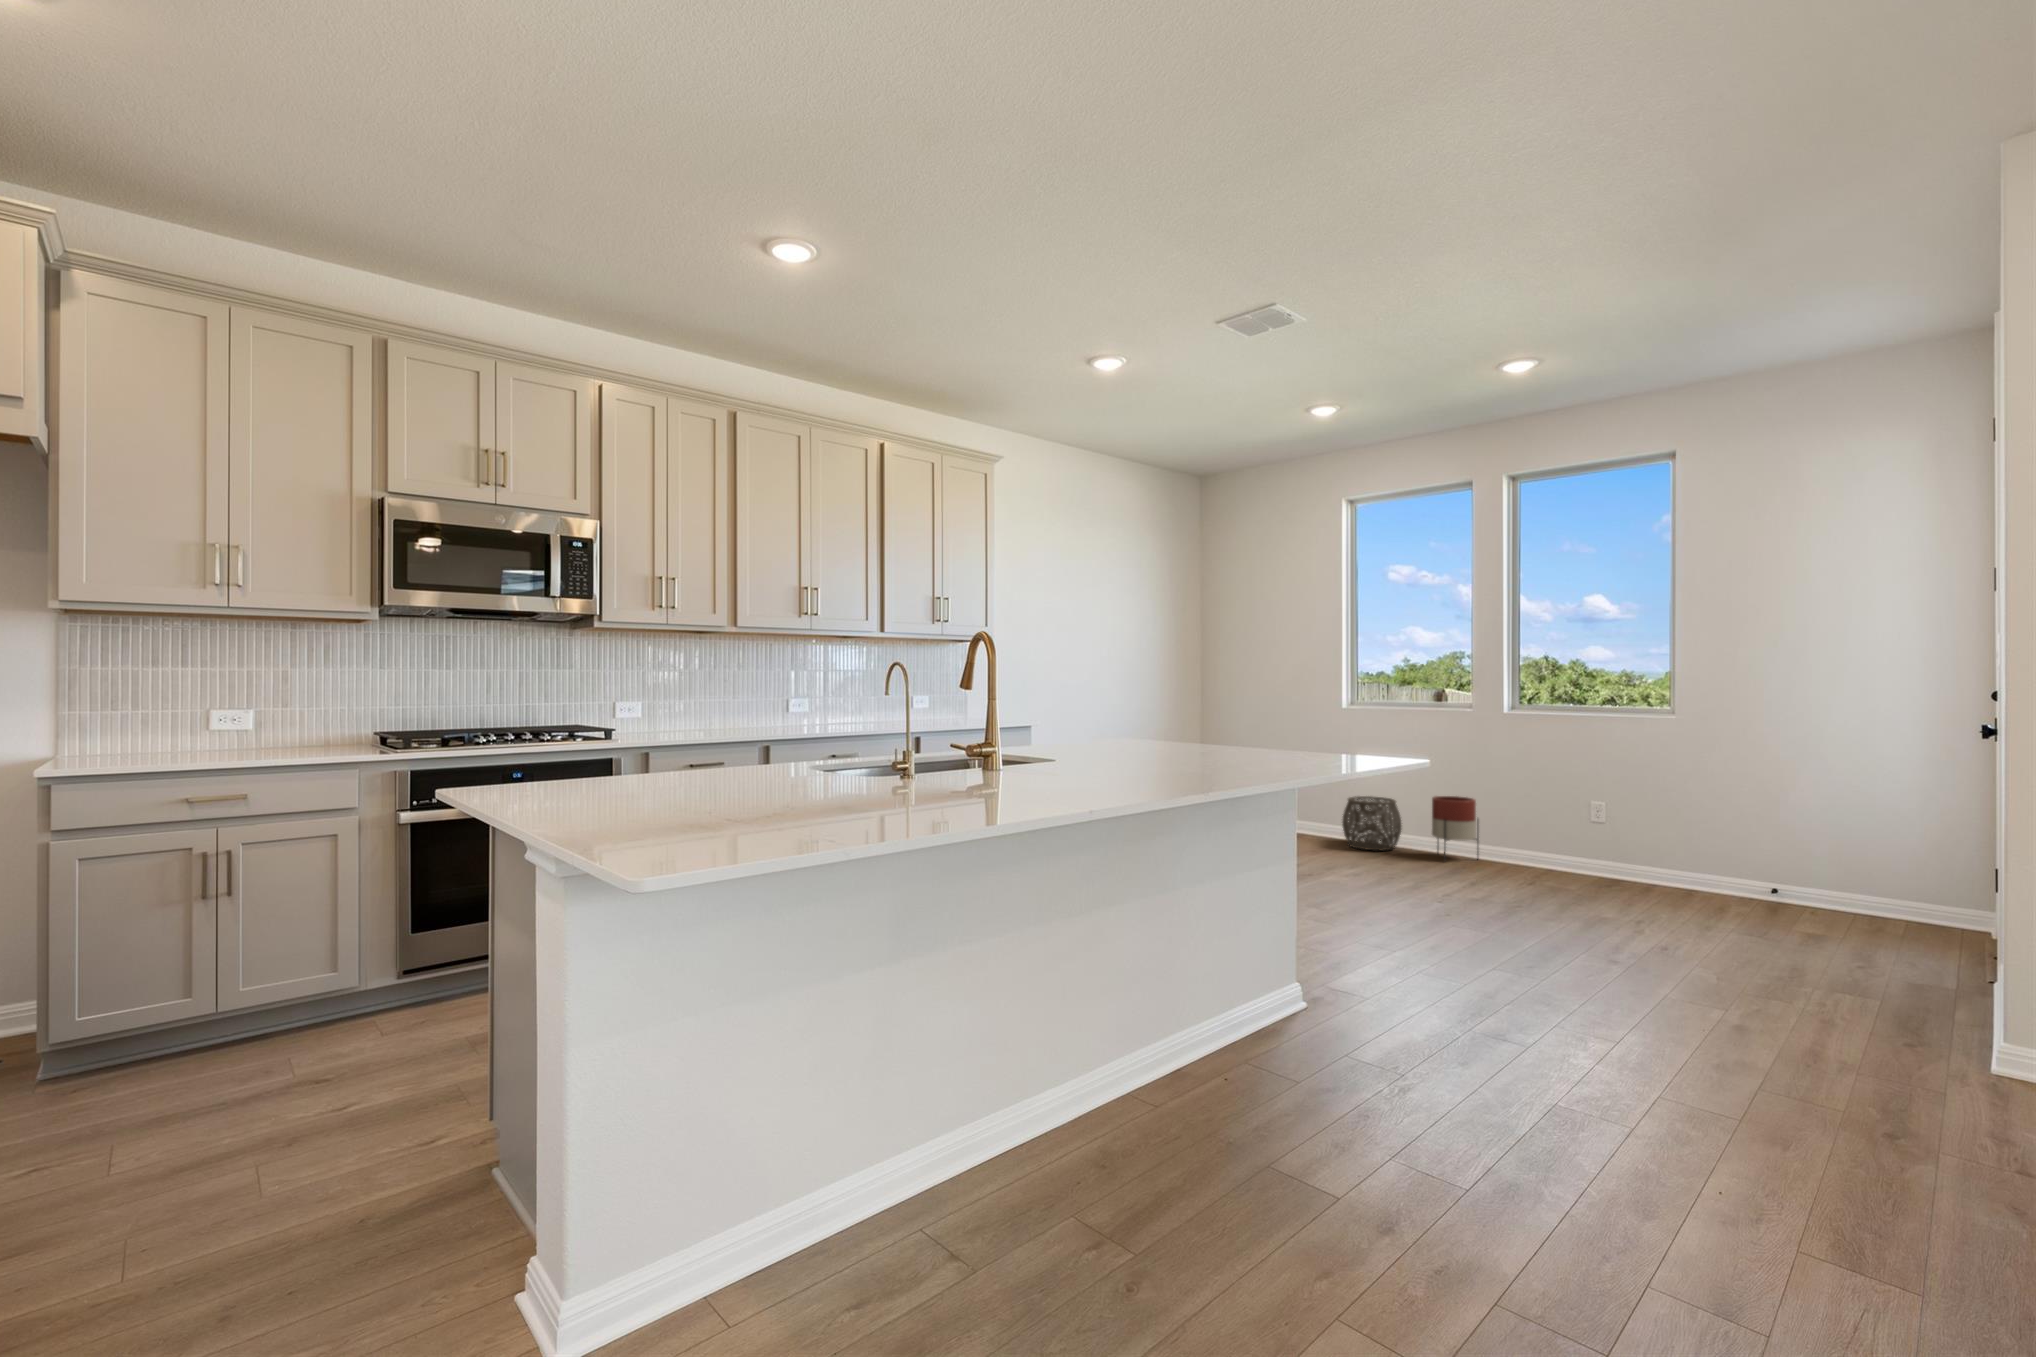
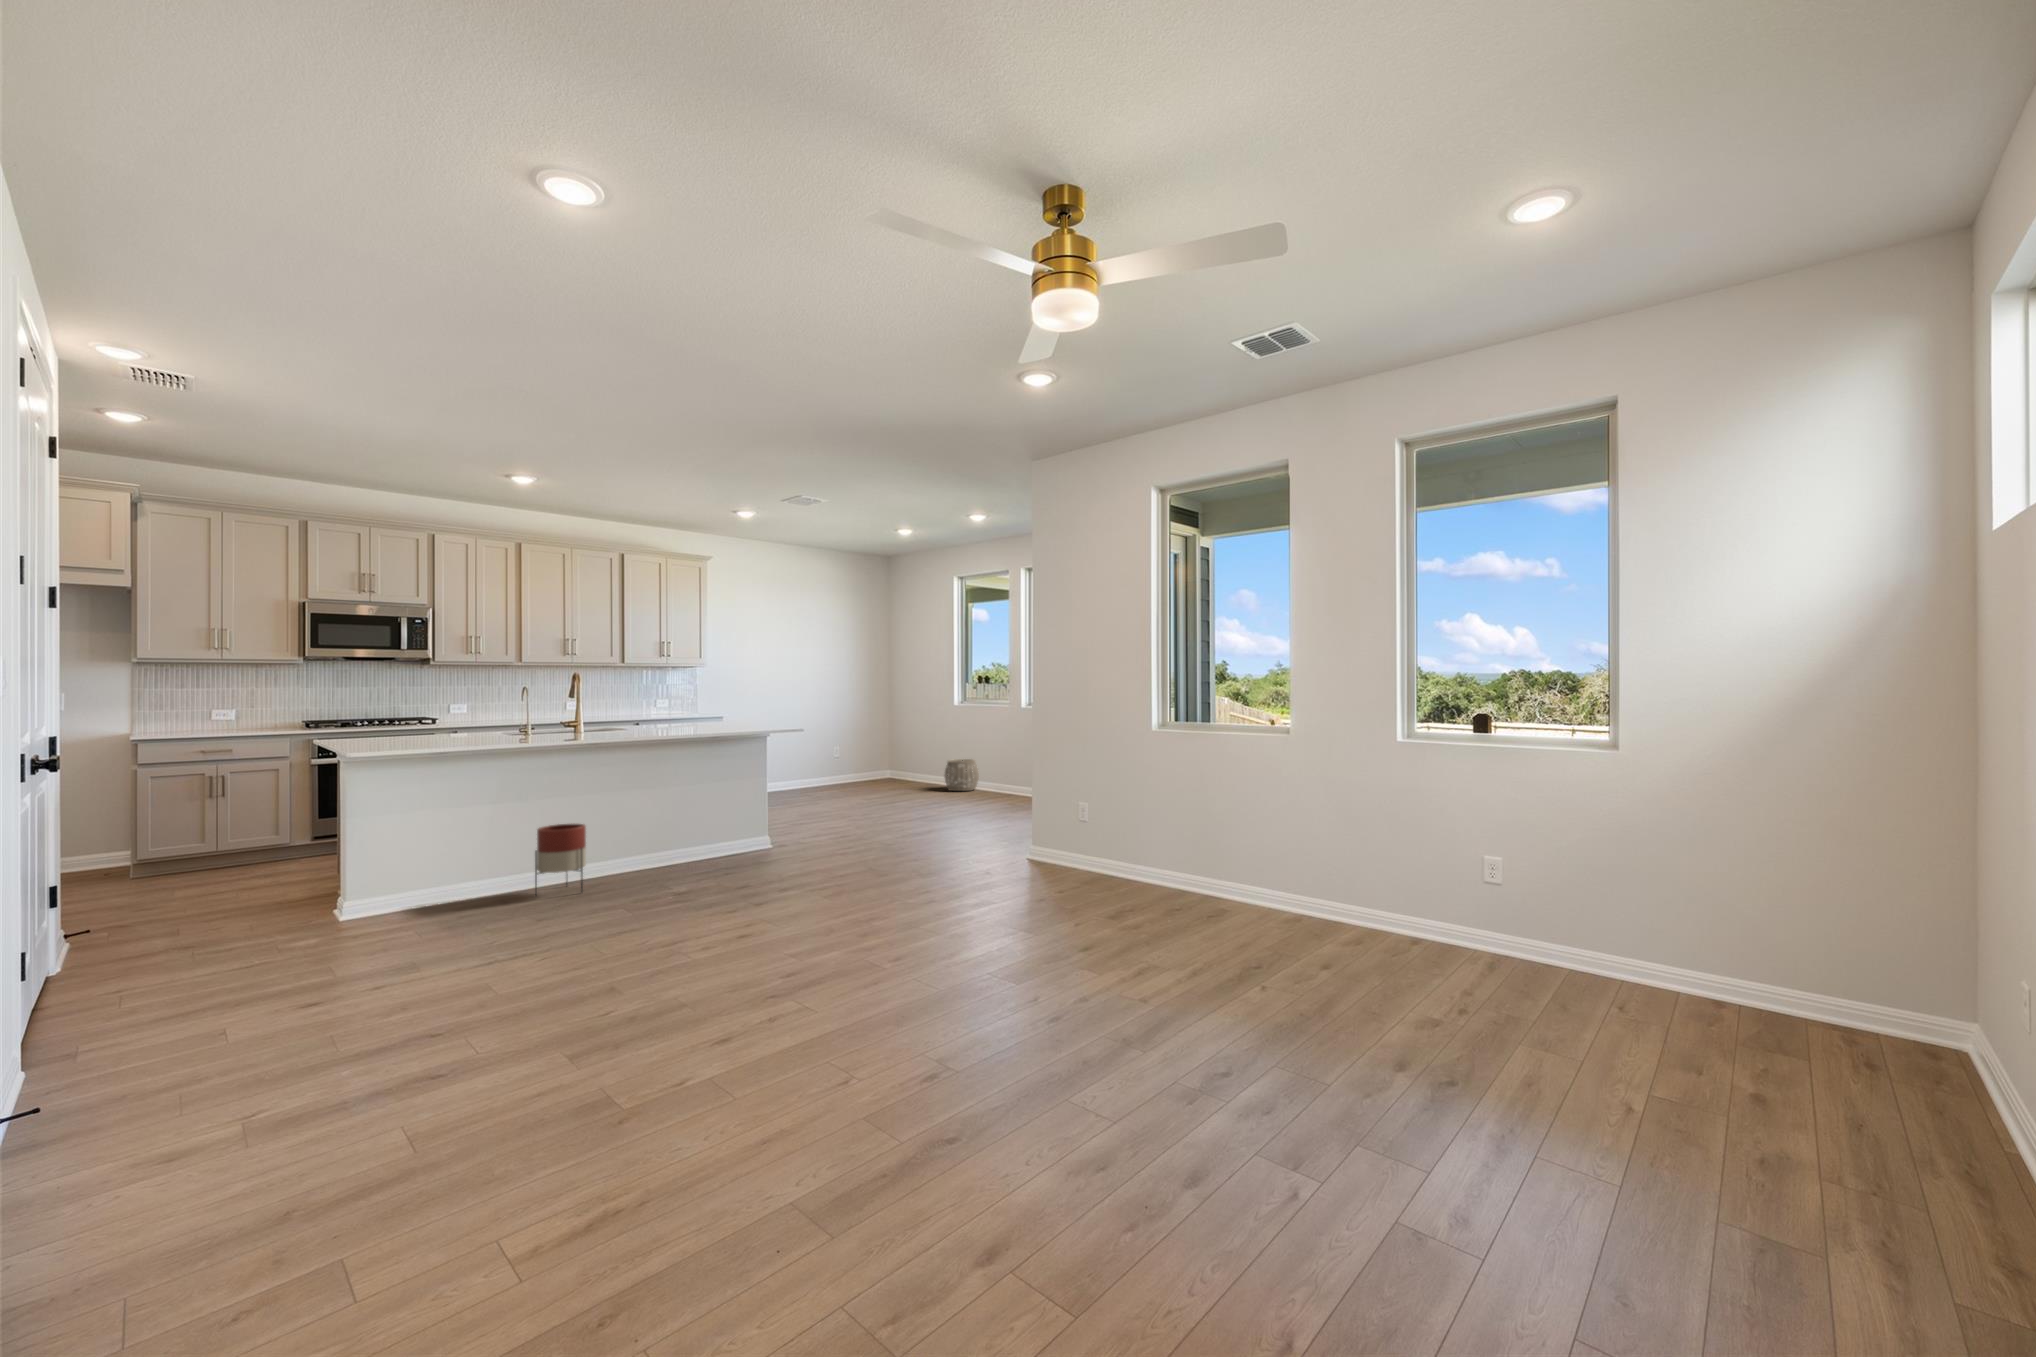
planter: present [1432,796,1478,858] -> present [535,824,586,895]

